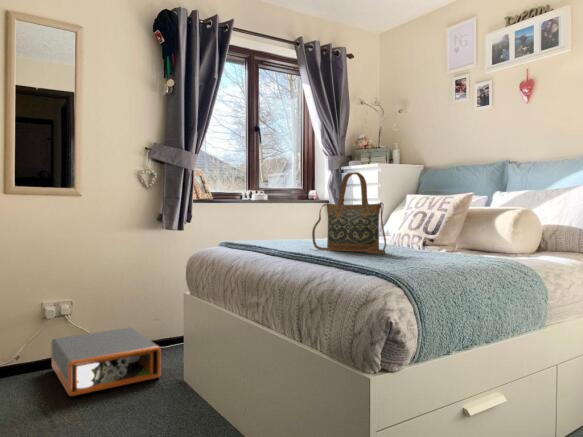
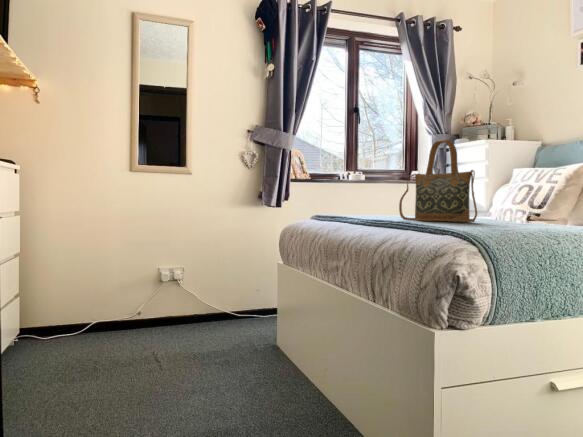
storage box: present [52,328,161,396] -> none [166,298,257,351]

